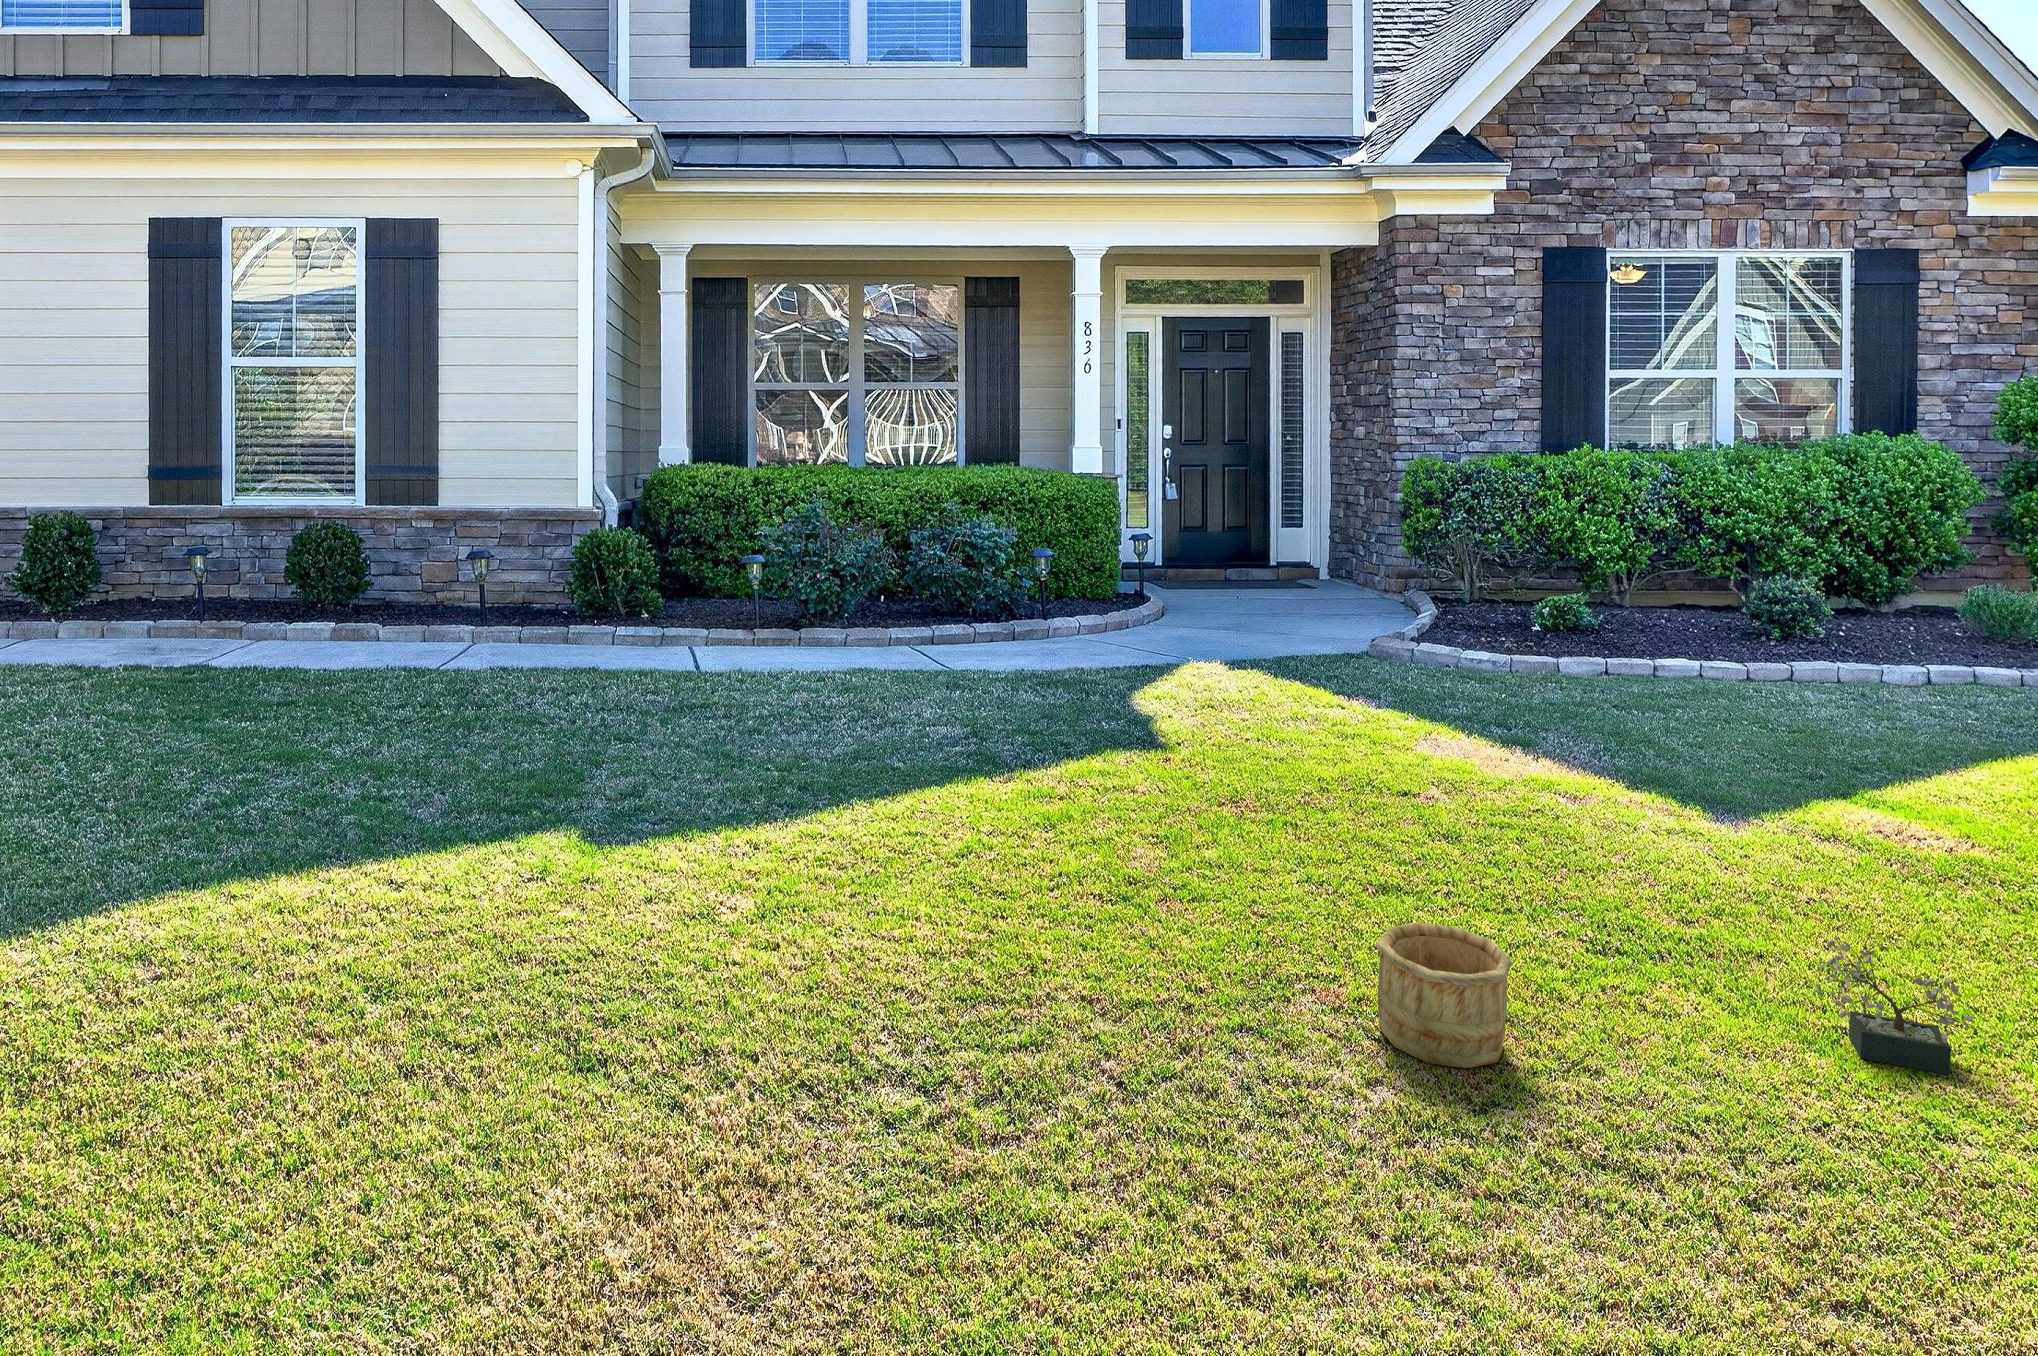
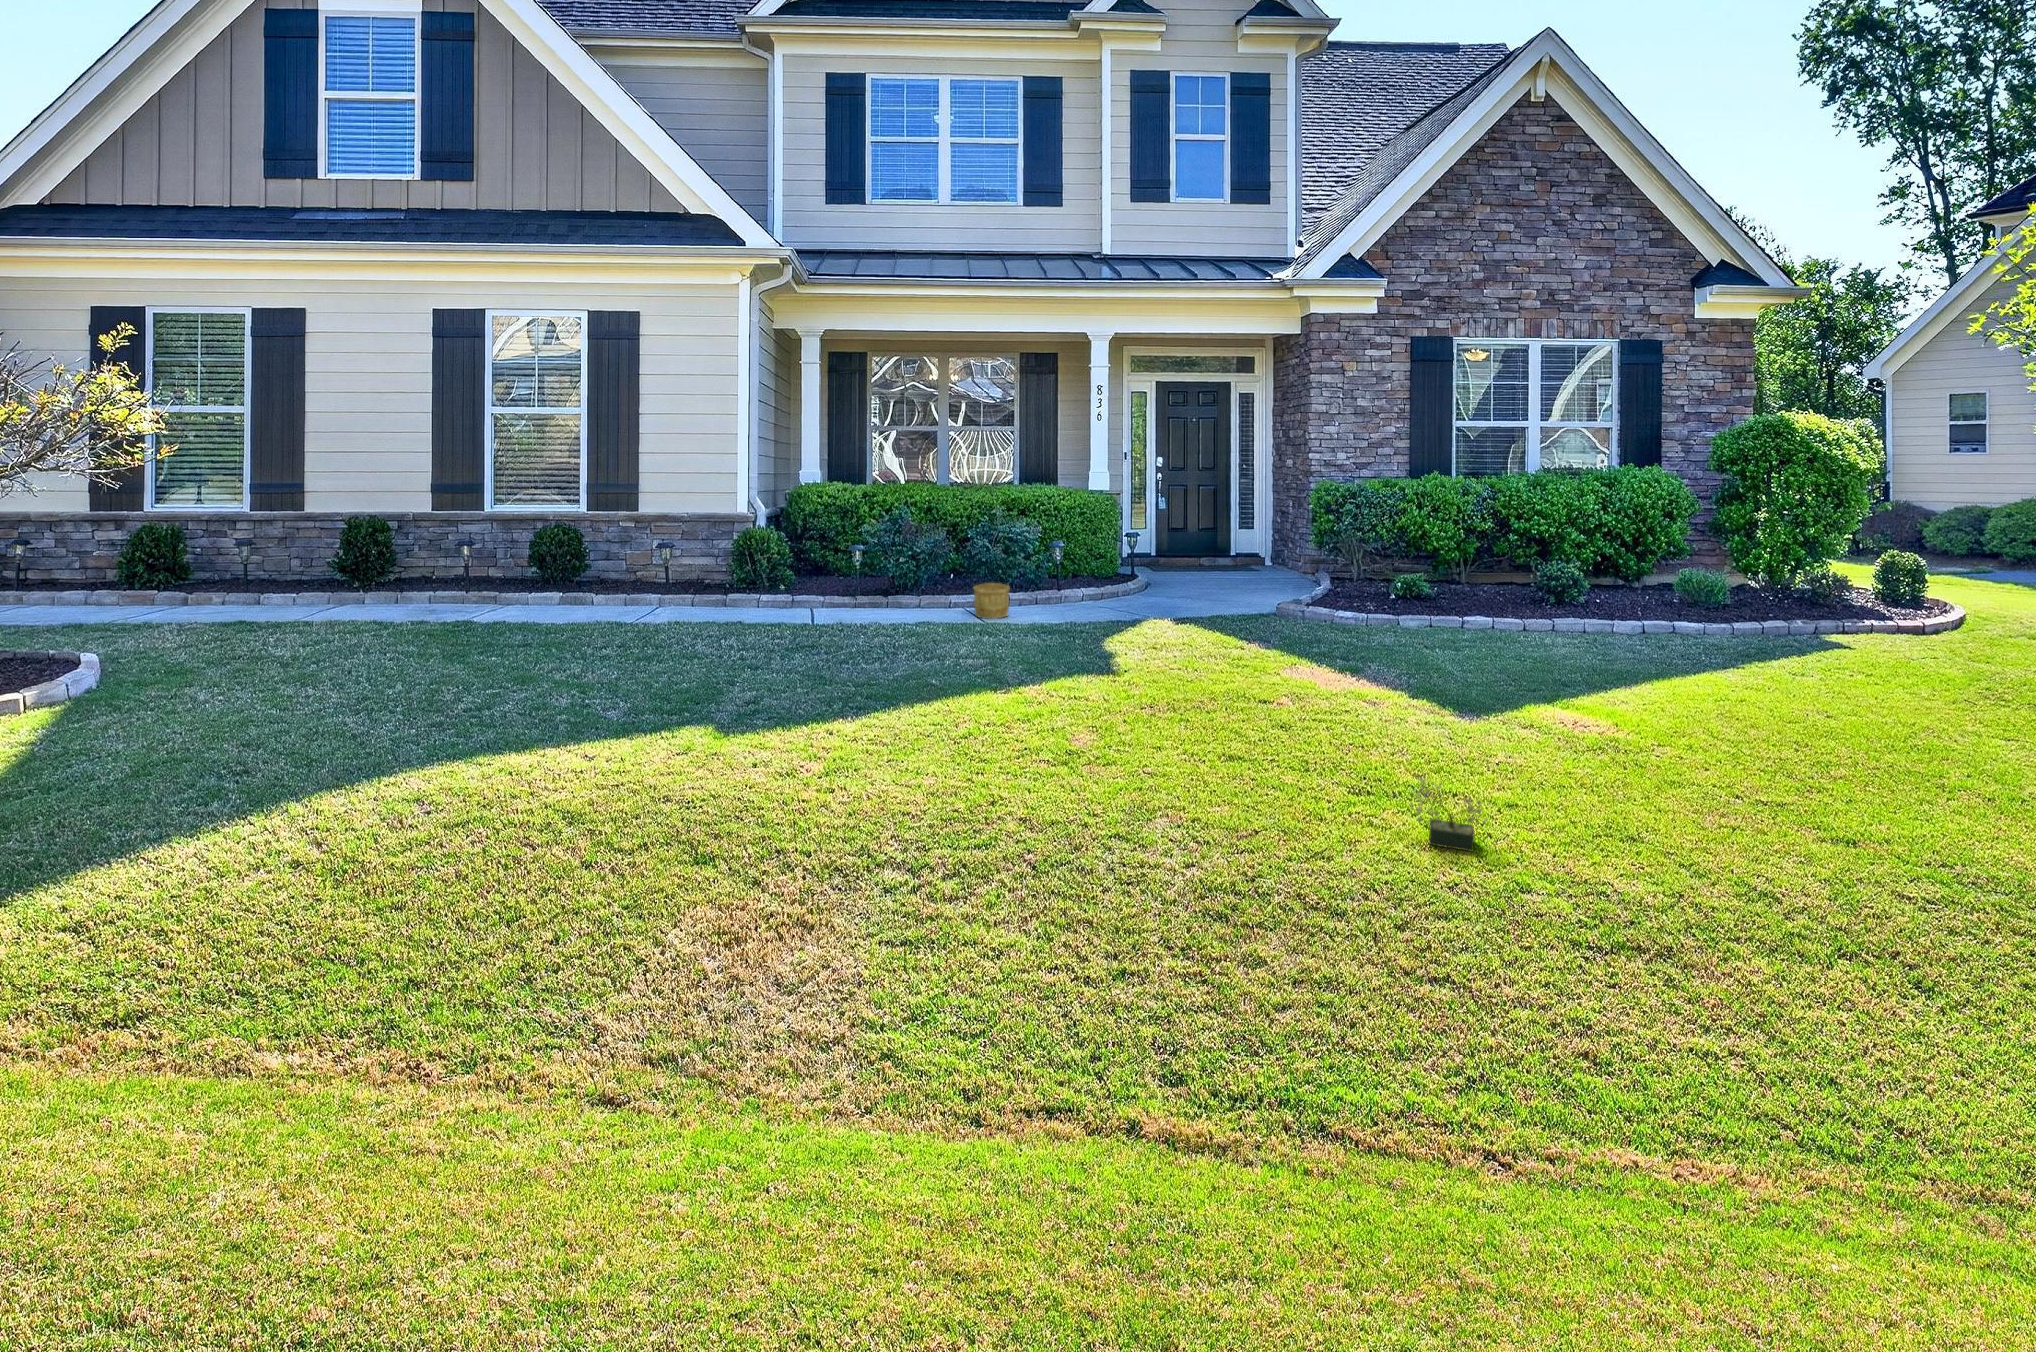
wooden bucket: present [1376,922,1512,1068] -> present [974,583,1010,619]

